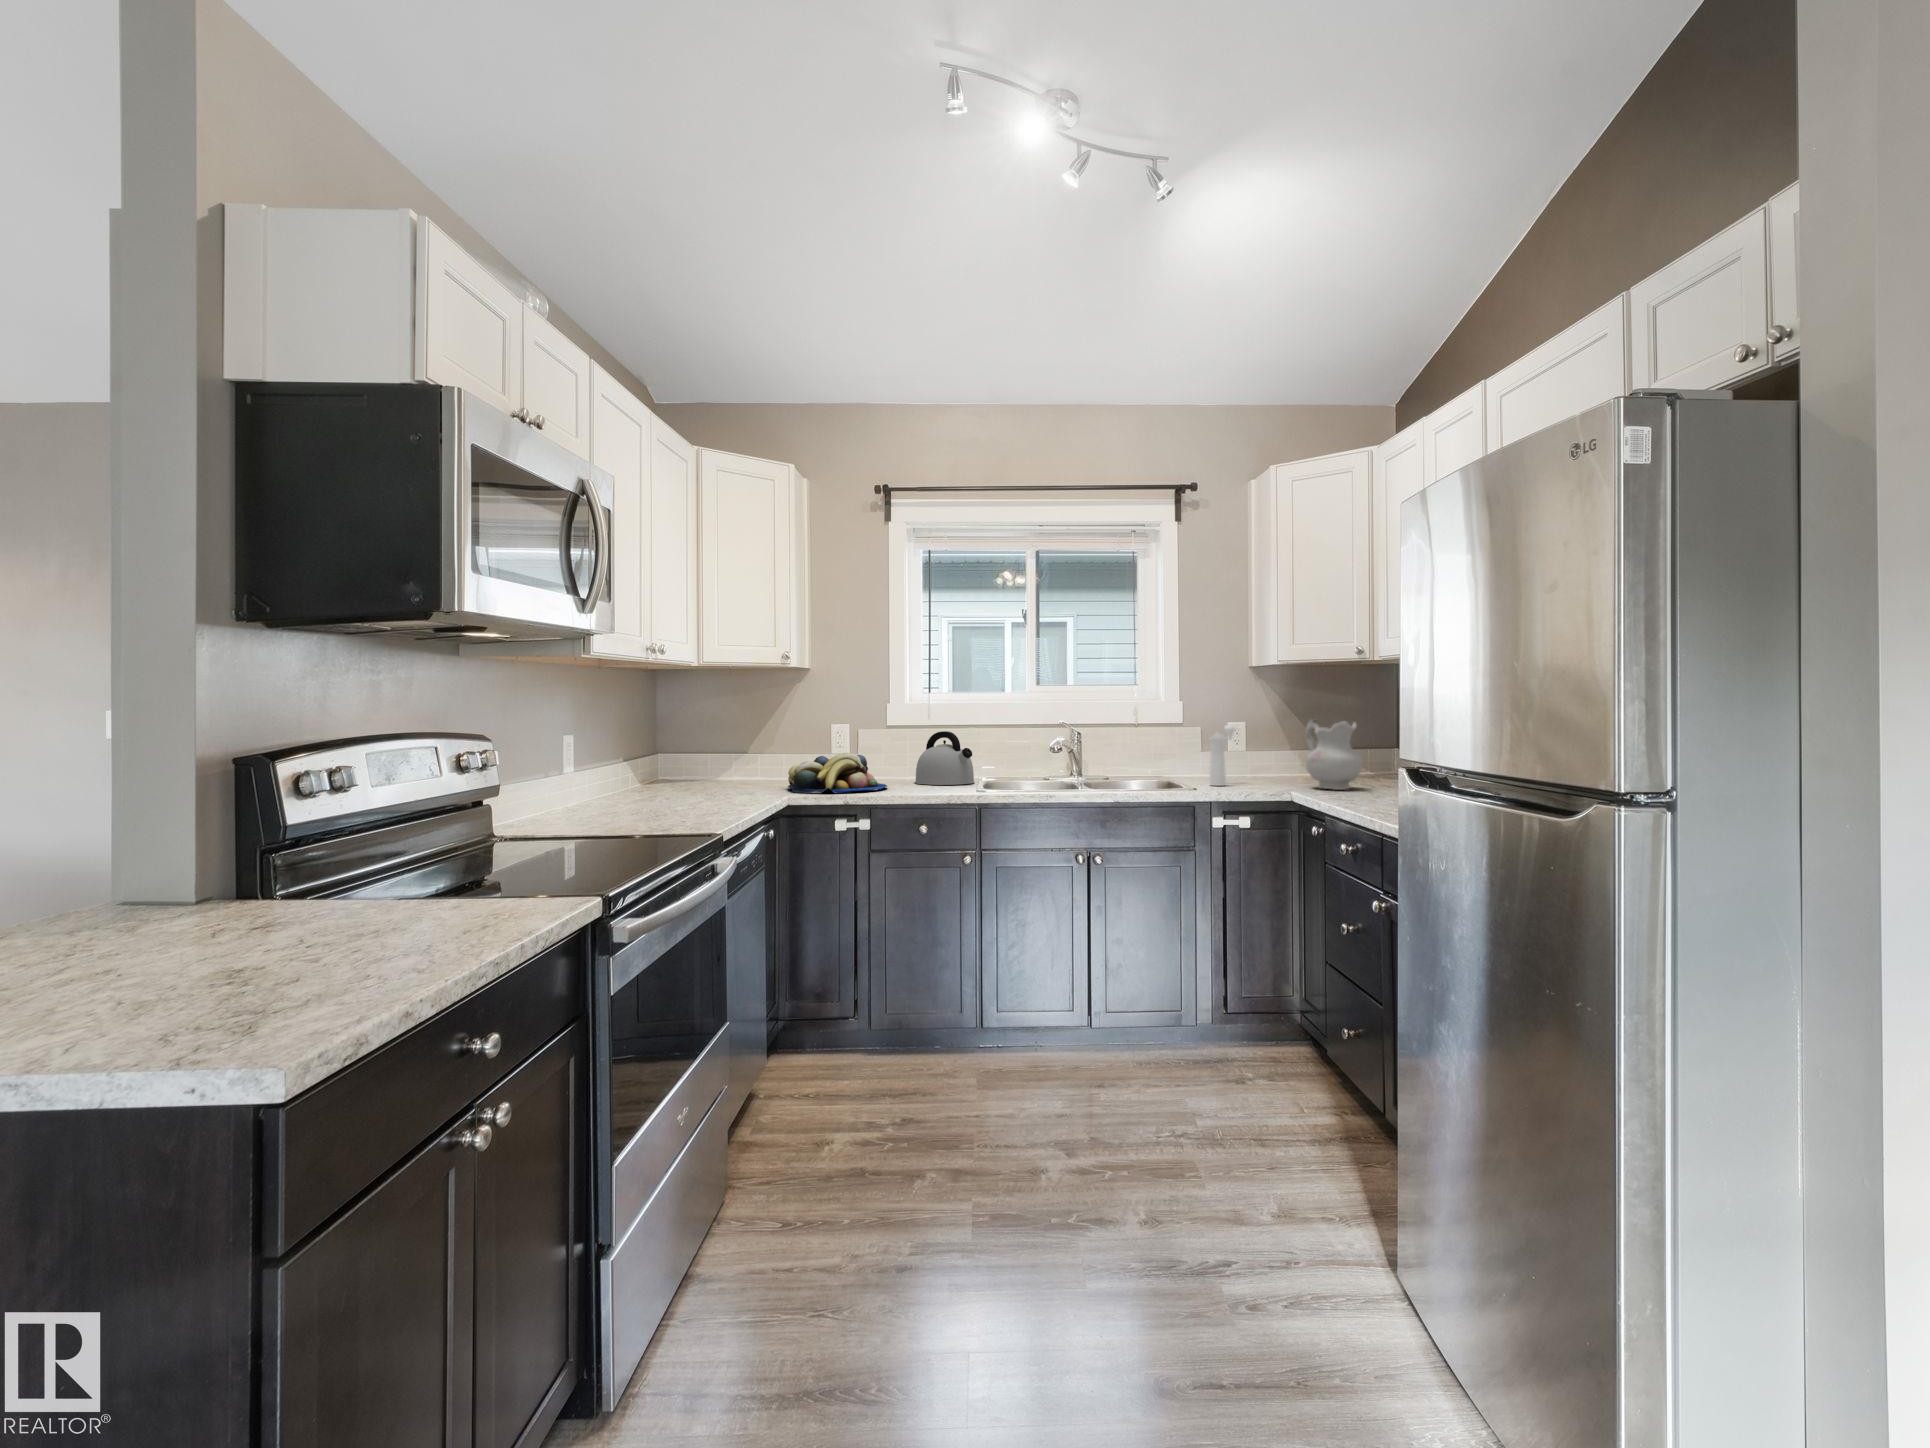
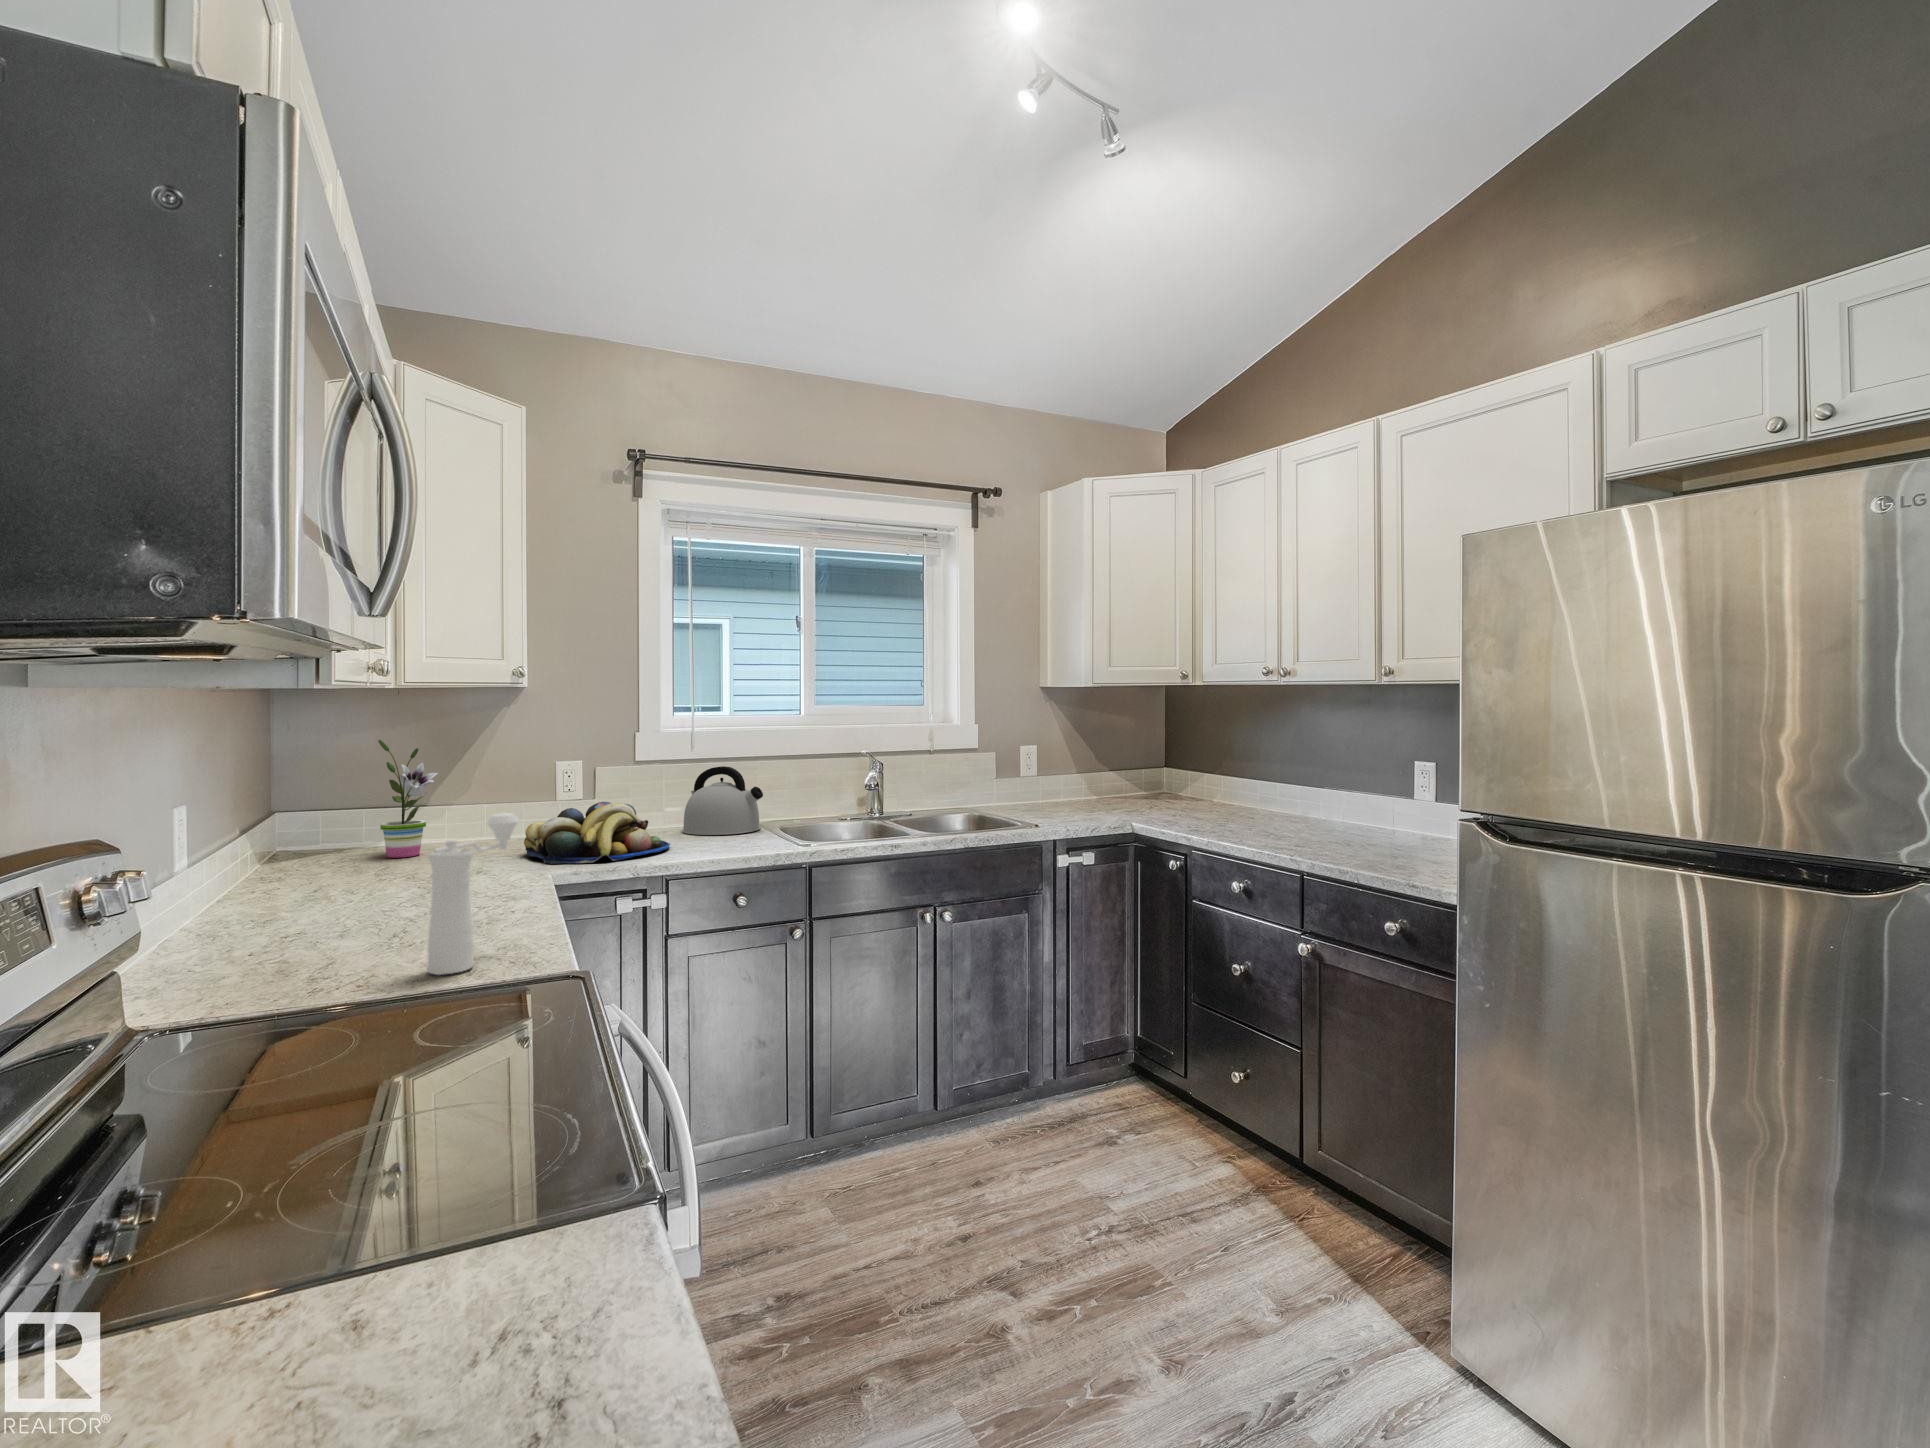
potted plant: none [708,704,743,785] -> present [378,740,438,858]
ceramic pitcher: present [1306,719,1363,790] -> none [1114,742,1174,815]
pepper mill: present [1210,725,1236,786] -> present [428,813,519,975]

